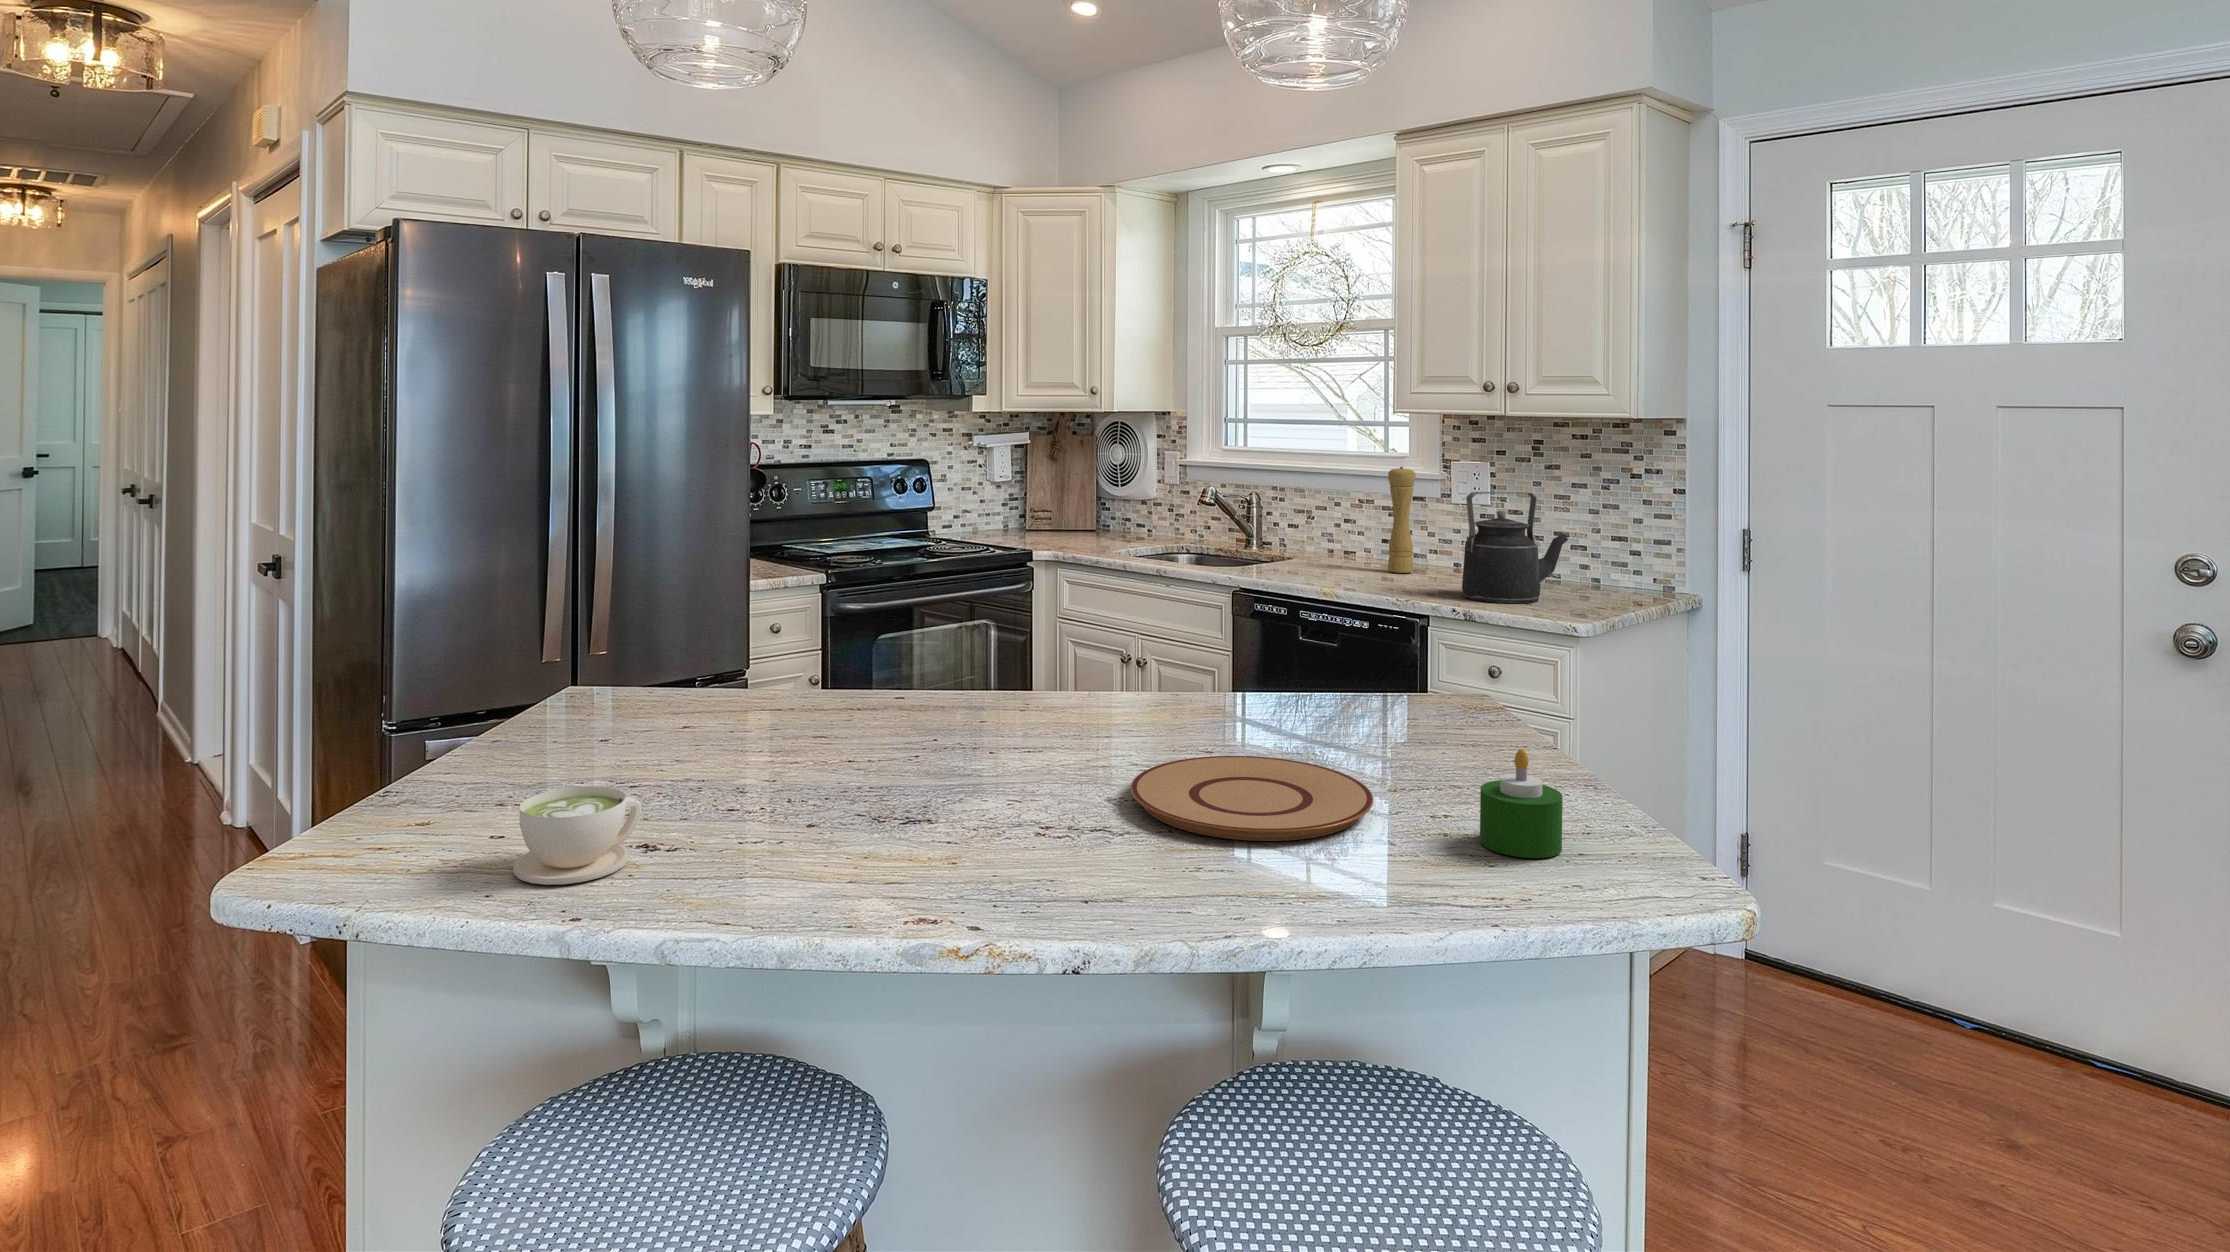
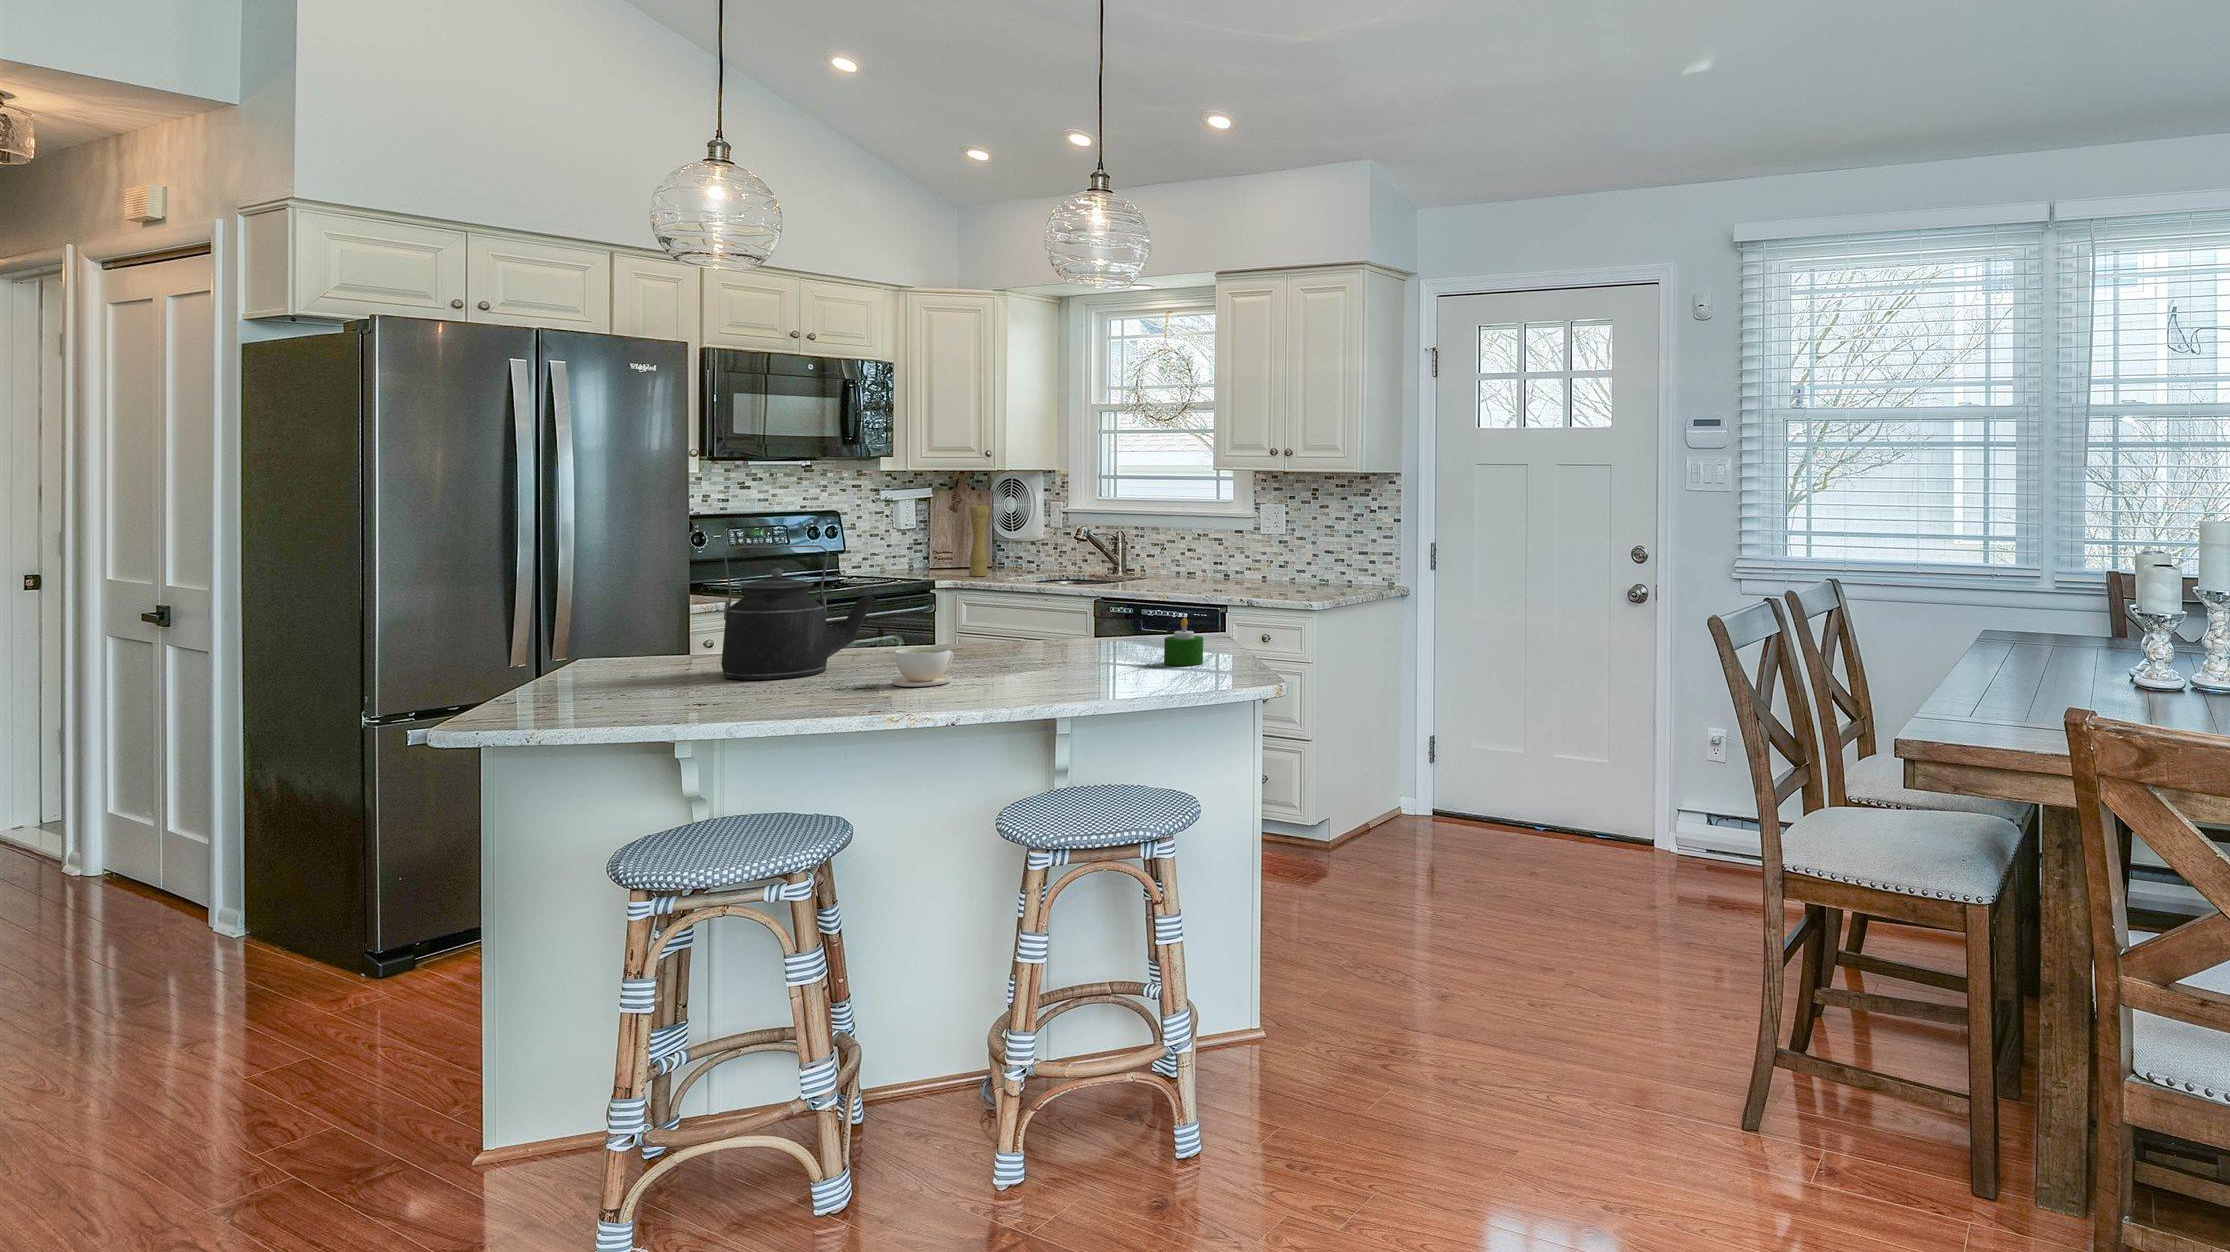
pepper mill: present [1388,467,1416,573] -> present [969,504,989,577]
kettle: present [1462,492,1568,603] -> present [721,545,878,680]
plate: present [1130,756,1374,841] -> none [983,645,1118,669]
coffee cup: present [513,786,642,885] -> present [892,647,953,687]

